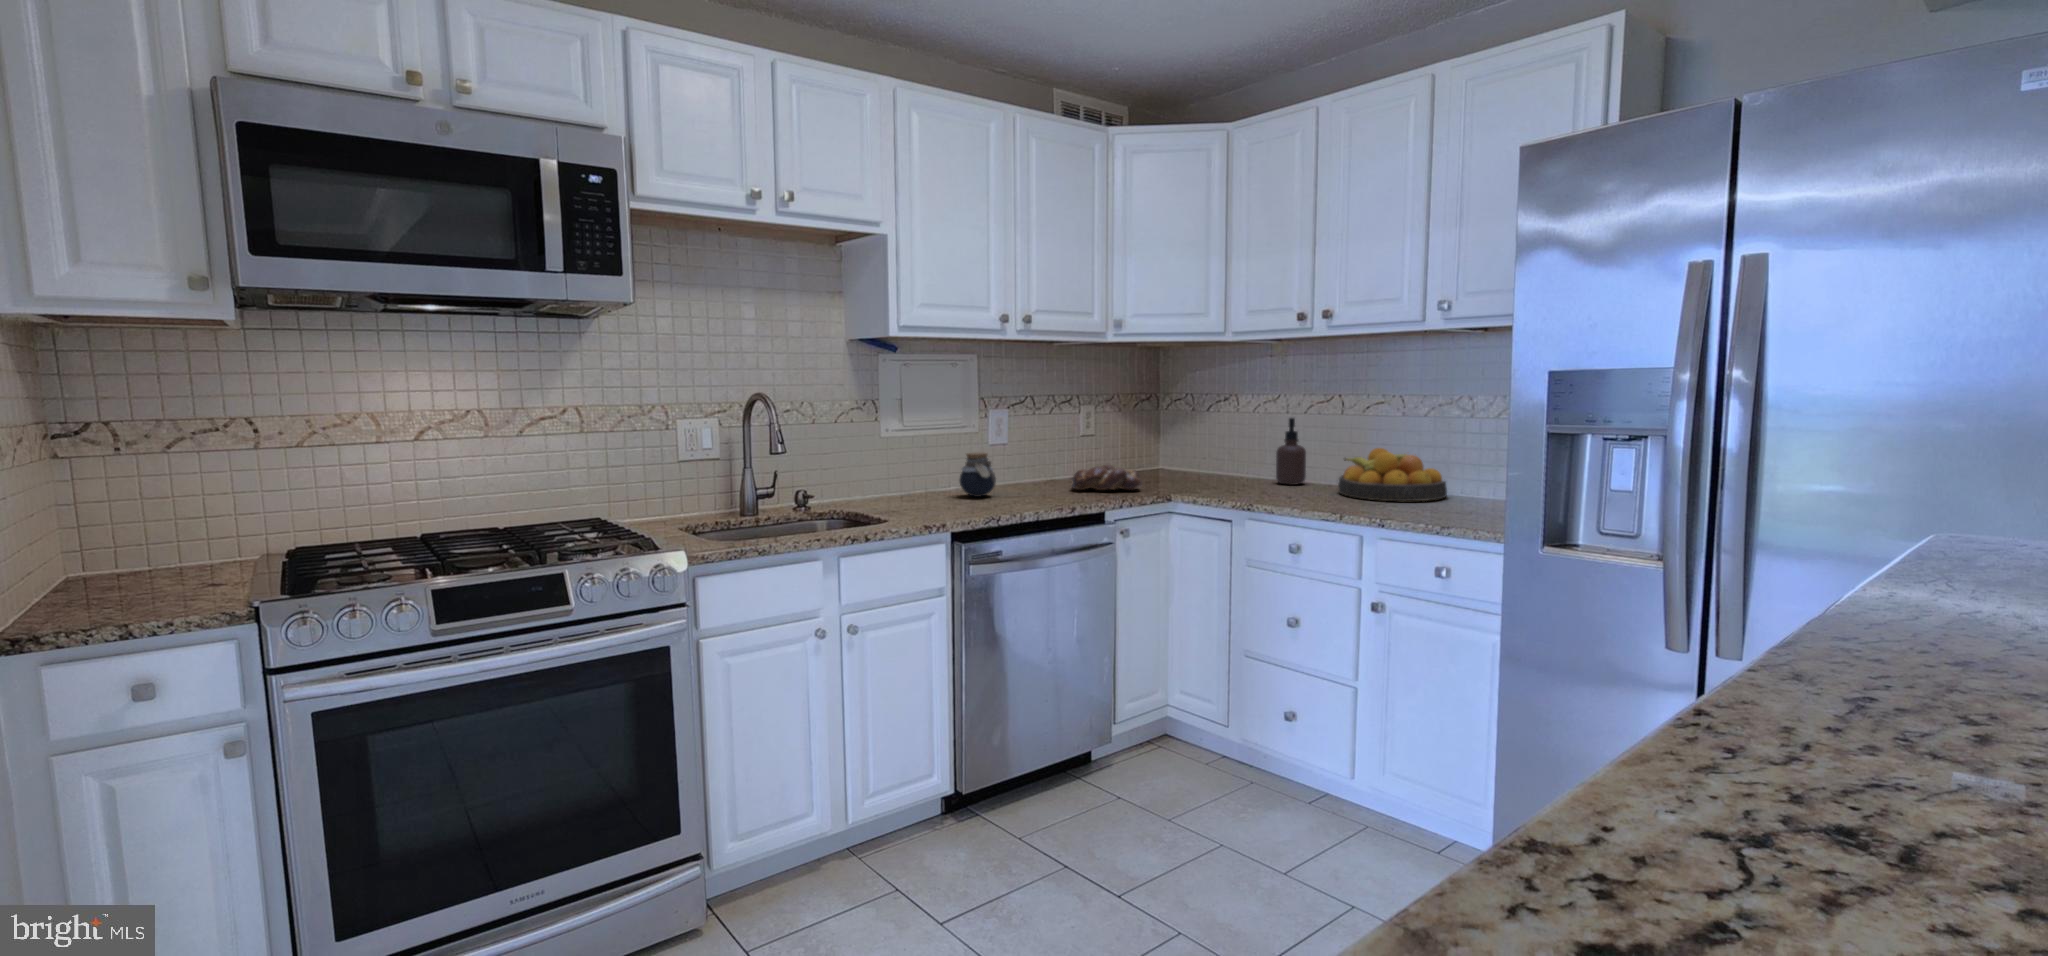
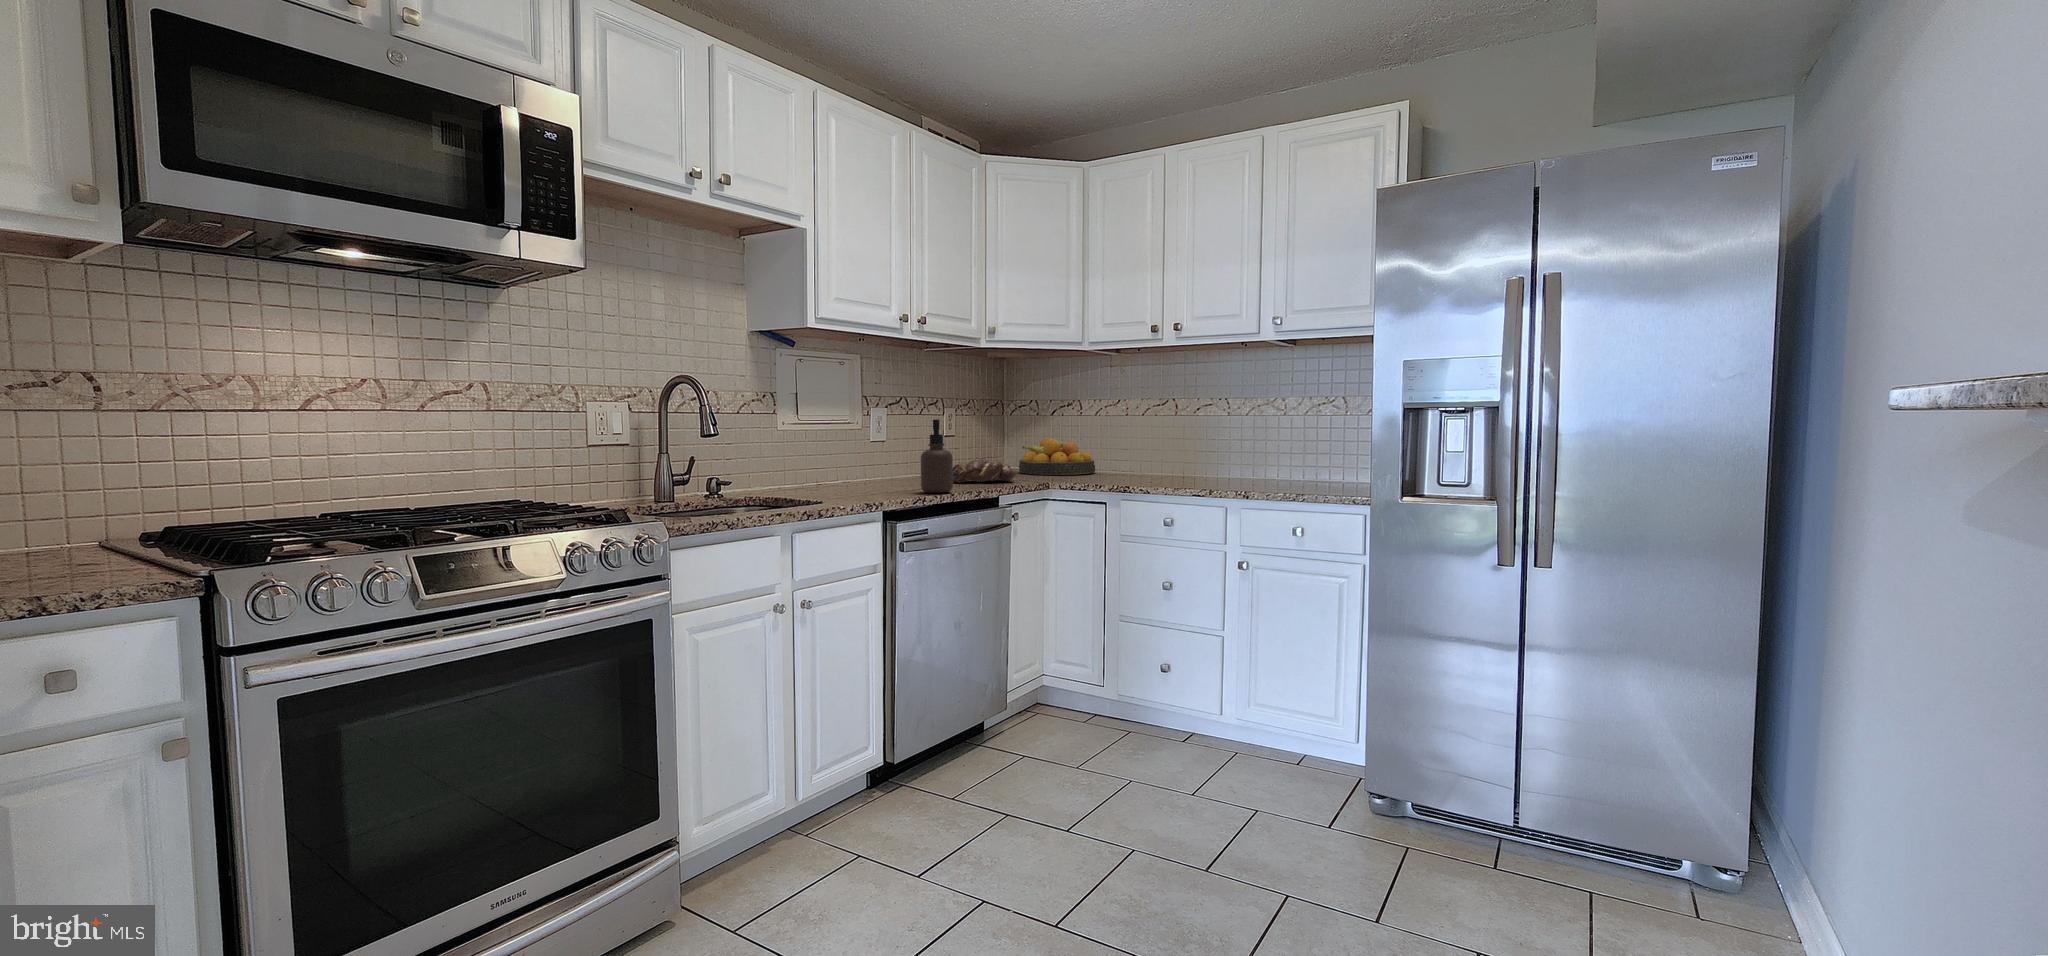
soap dispenser: present [1276,418,1306,485] -> present [921,420,953,493]
fruit bowl: present [1338,448,1447,502] -> present [1019,438,1095,475]
jar: present [960,452,996,497] -> none [854,446,892,488]

